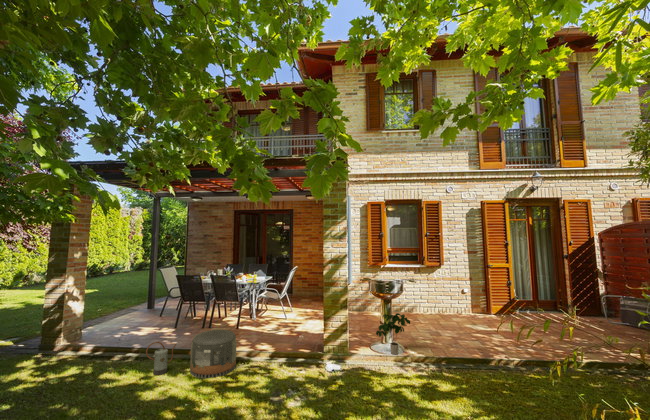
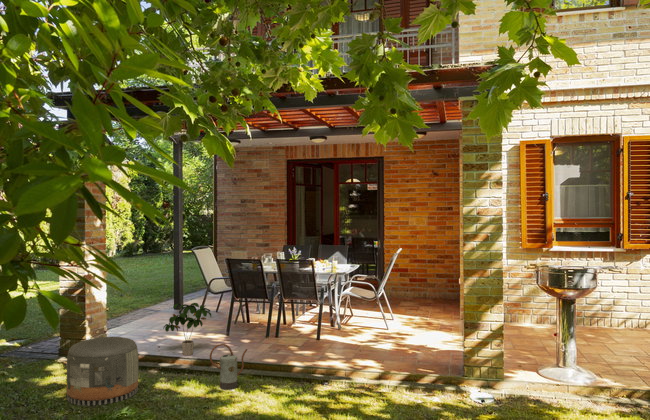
potted plant: present [376,313,410,355] -> present [163,303,211,355]
pouf: present [190,329,237,378] -> present [67,337,138,406]

